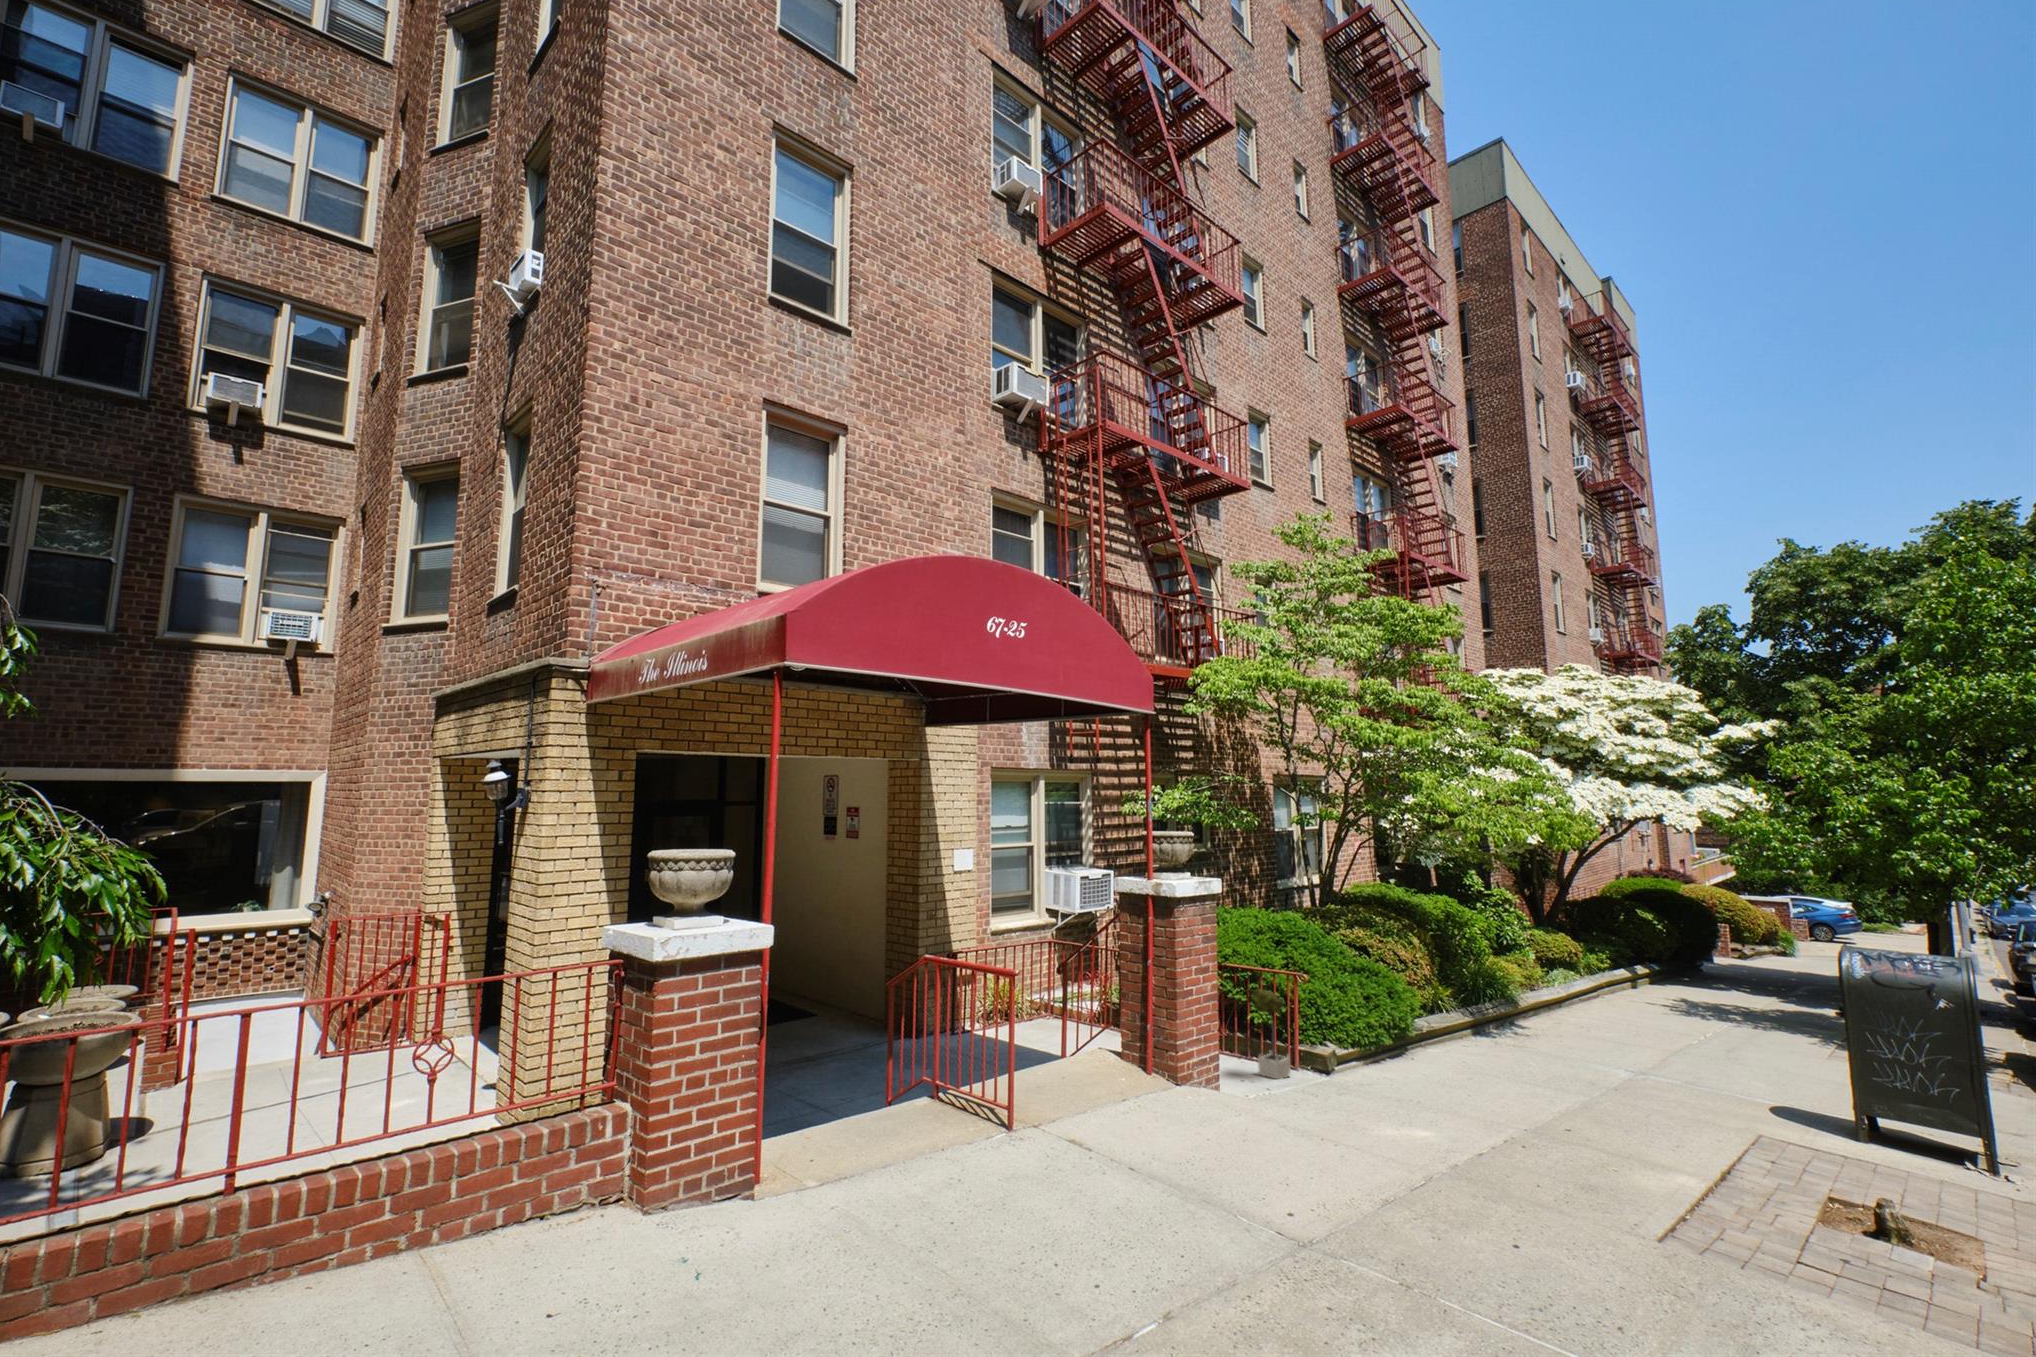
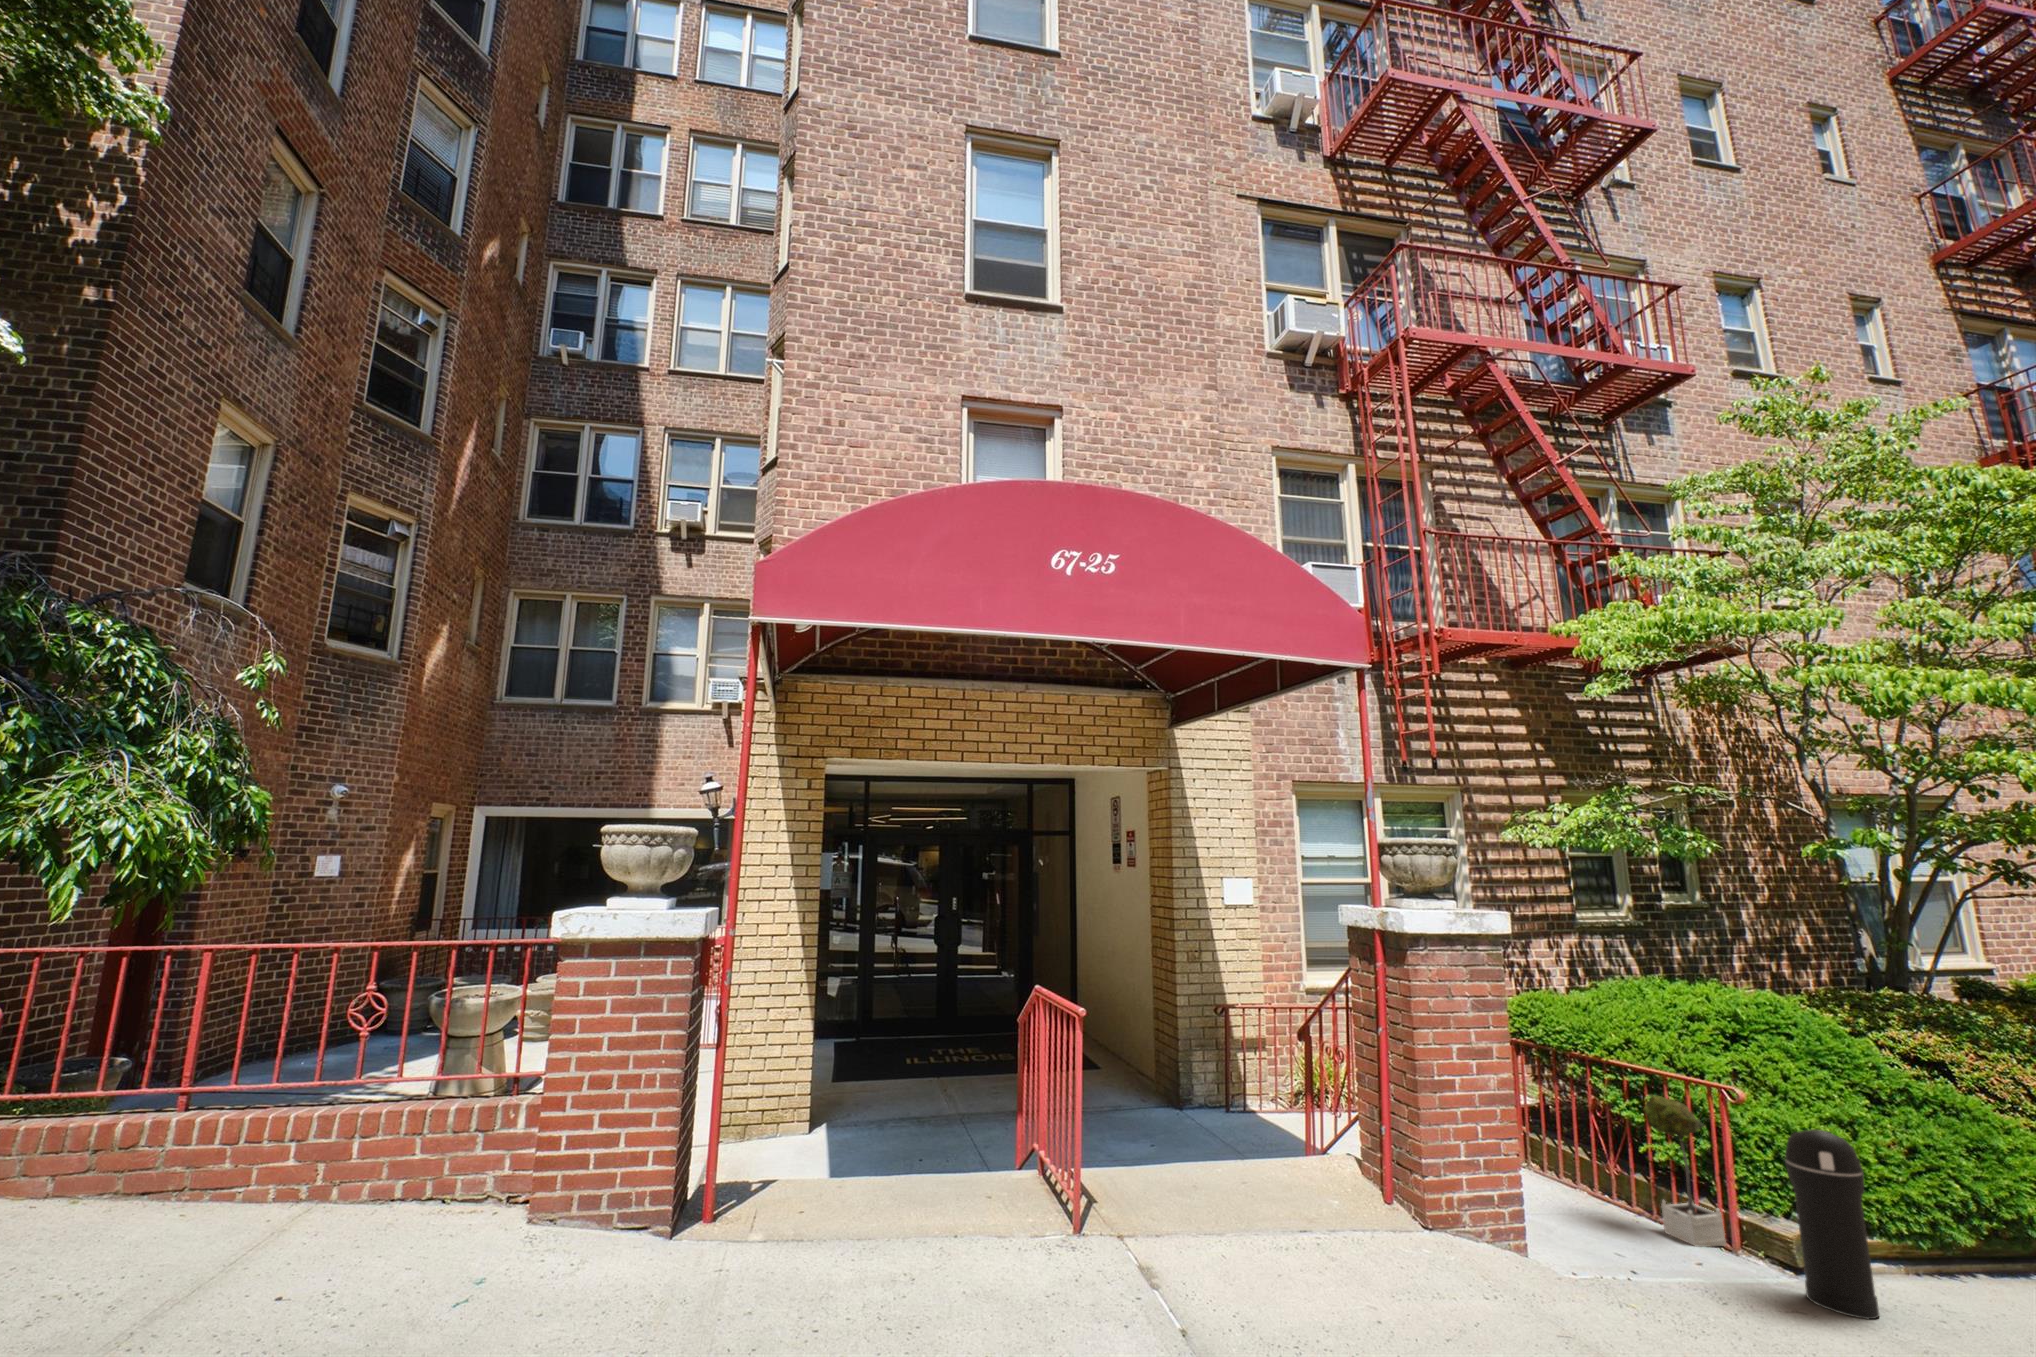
trash can: none [1339,999,1378,1102] -> present [1785,1129,1879,1319]

